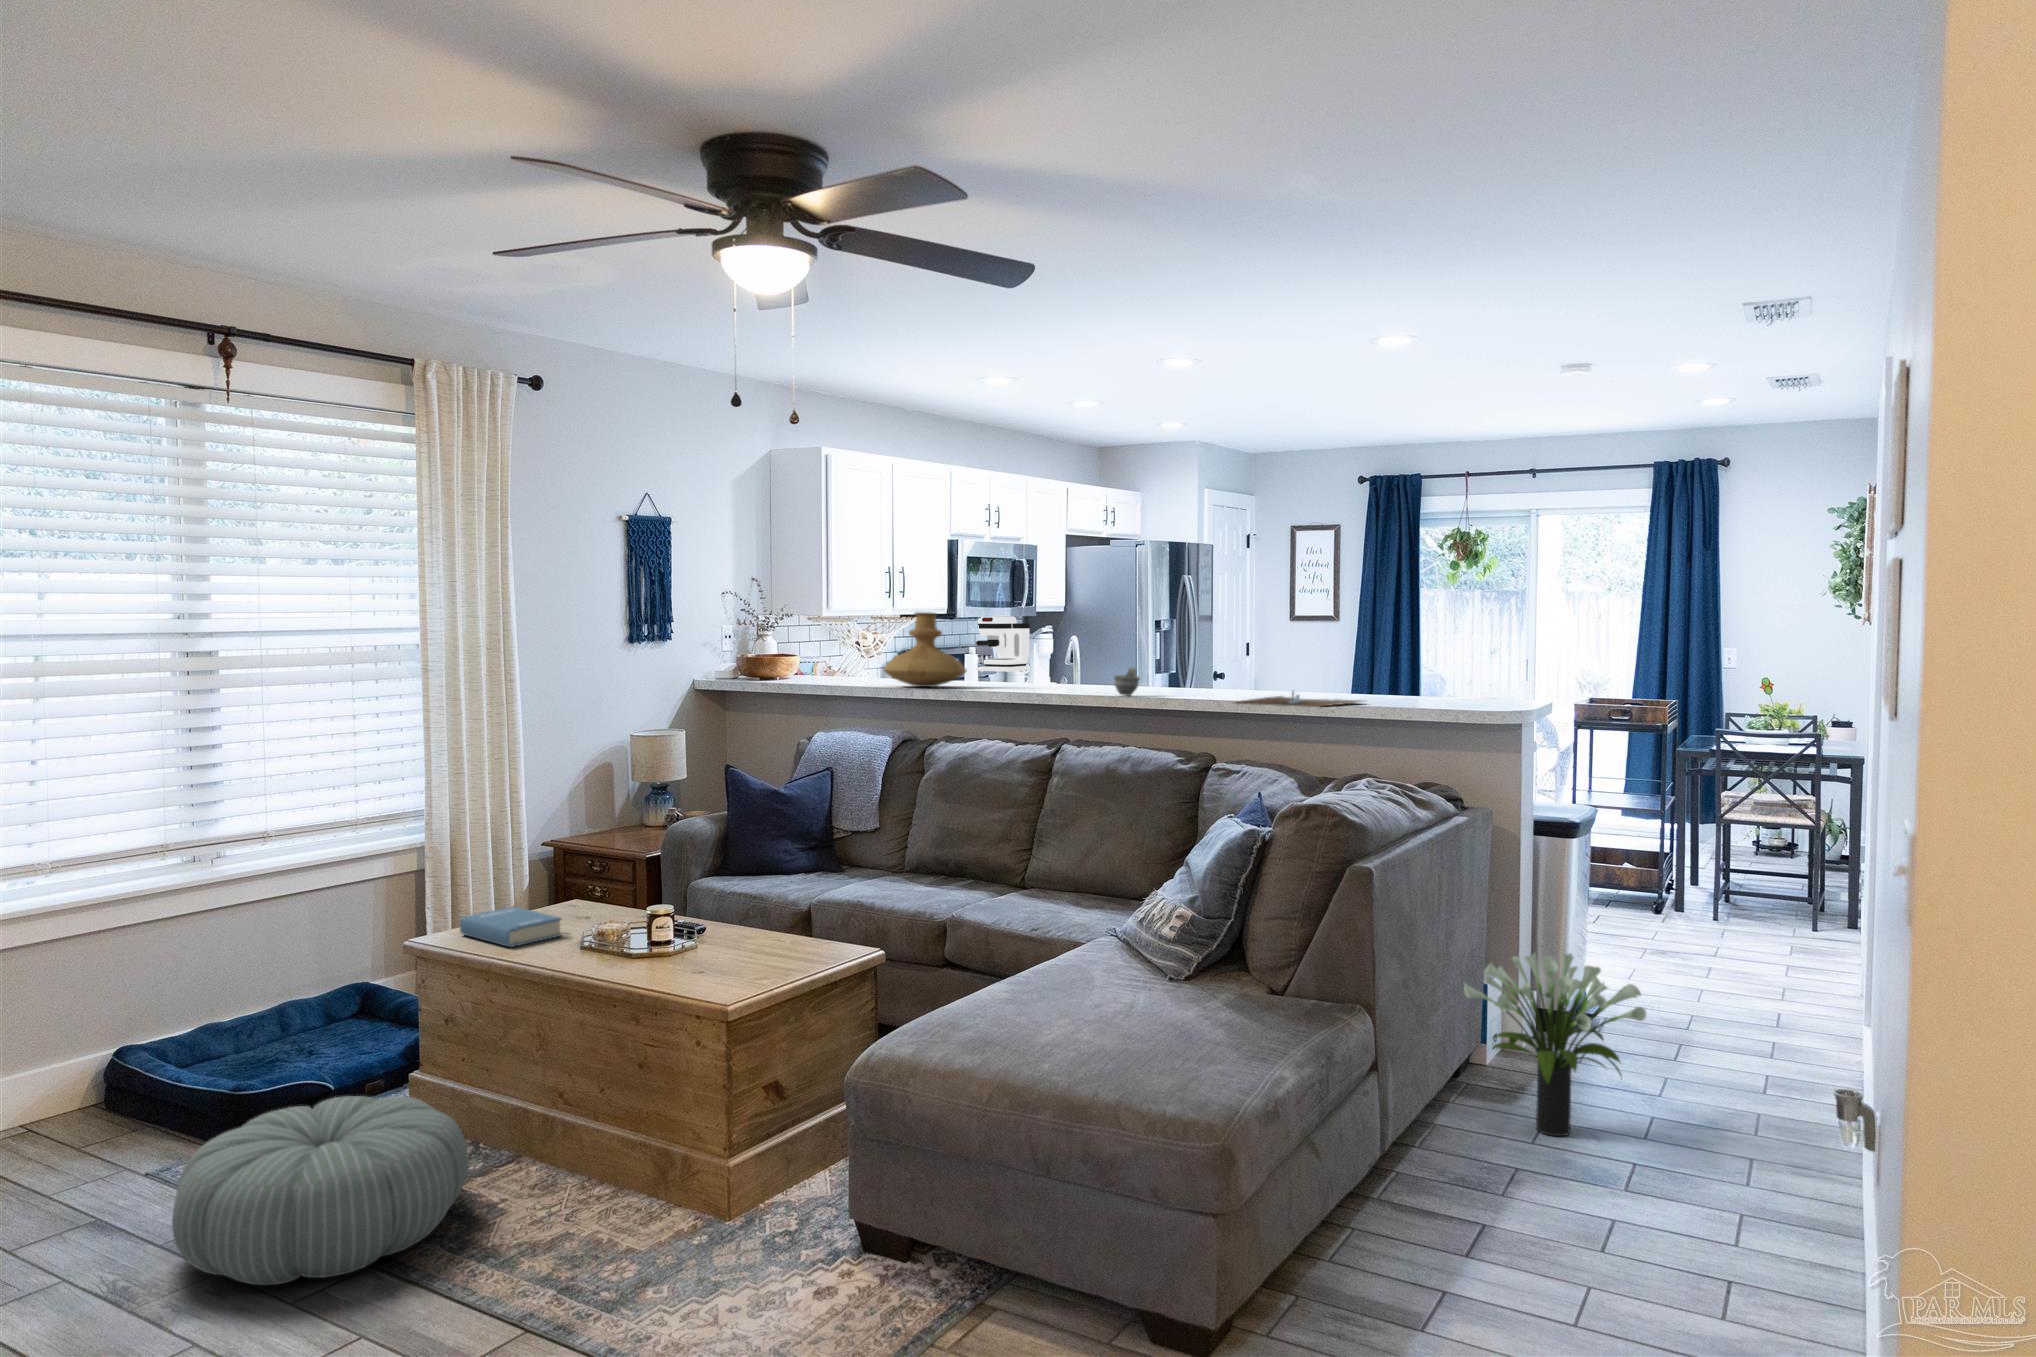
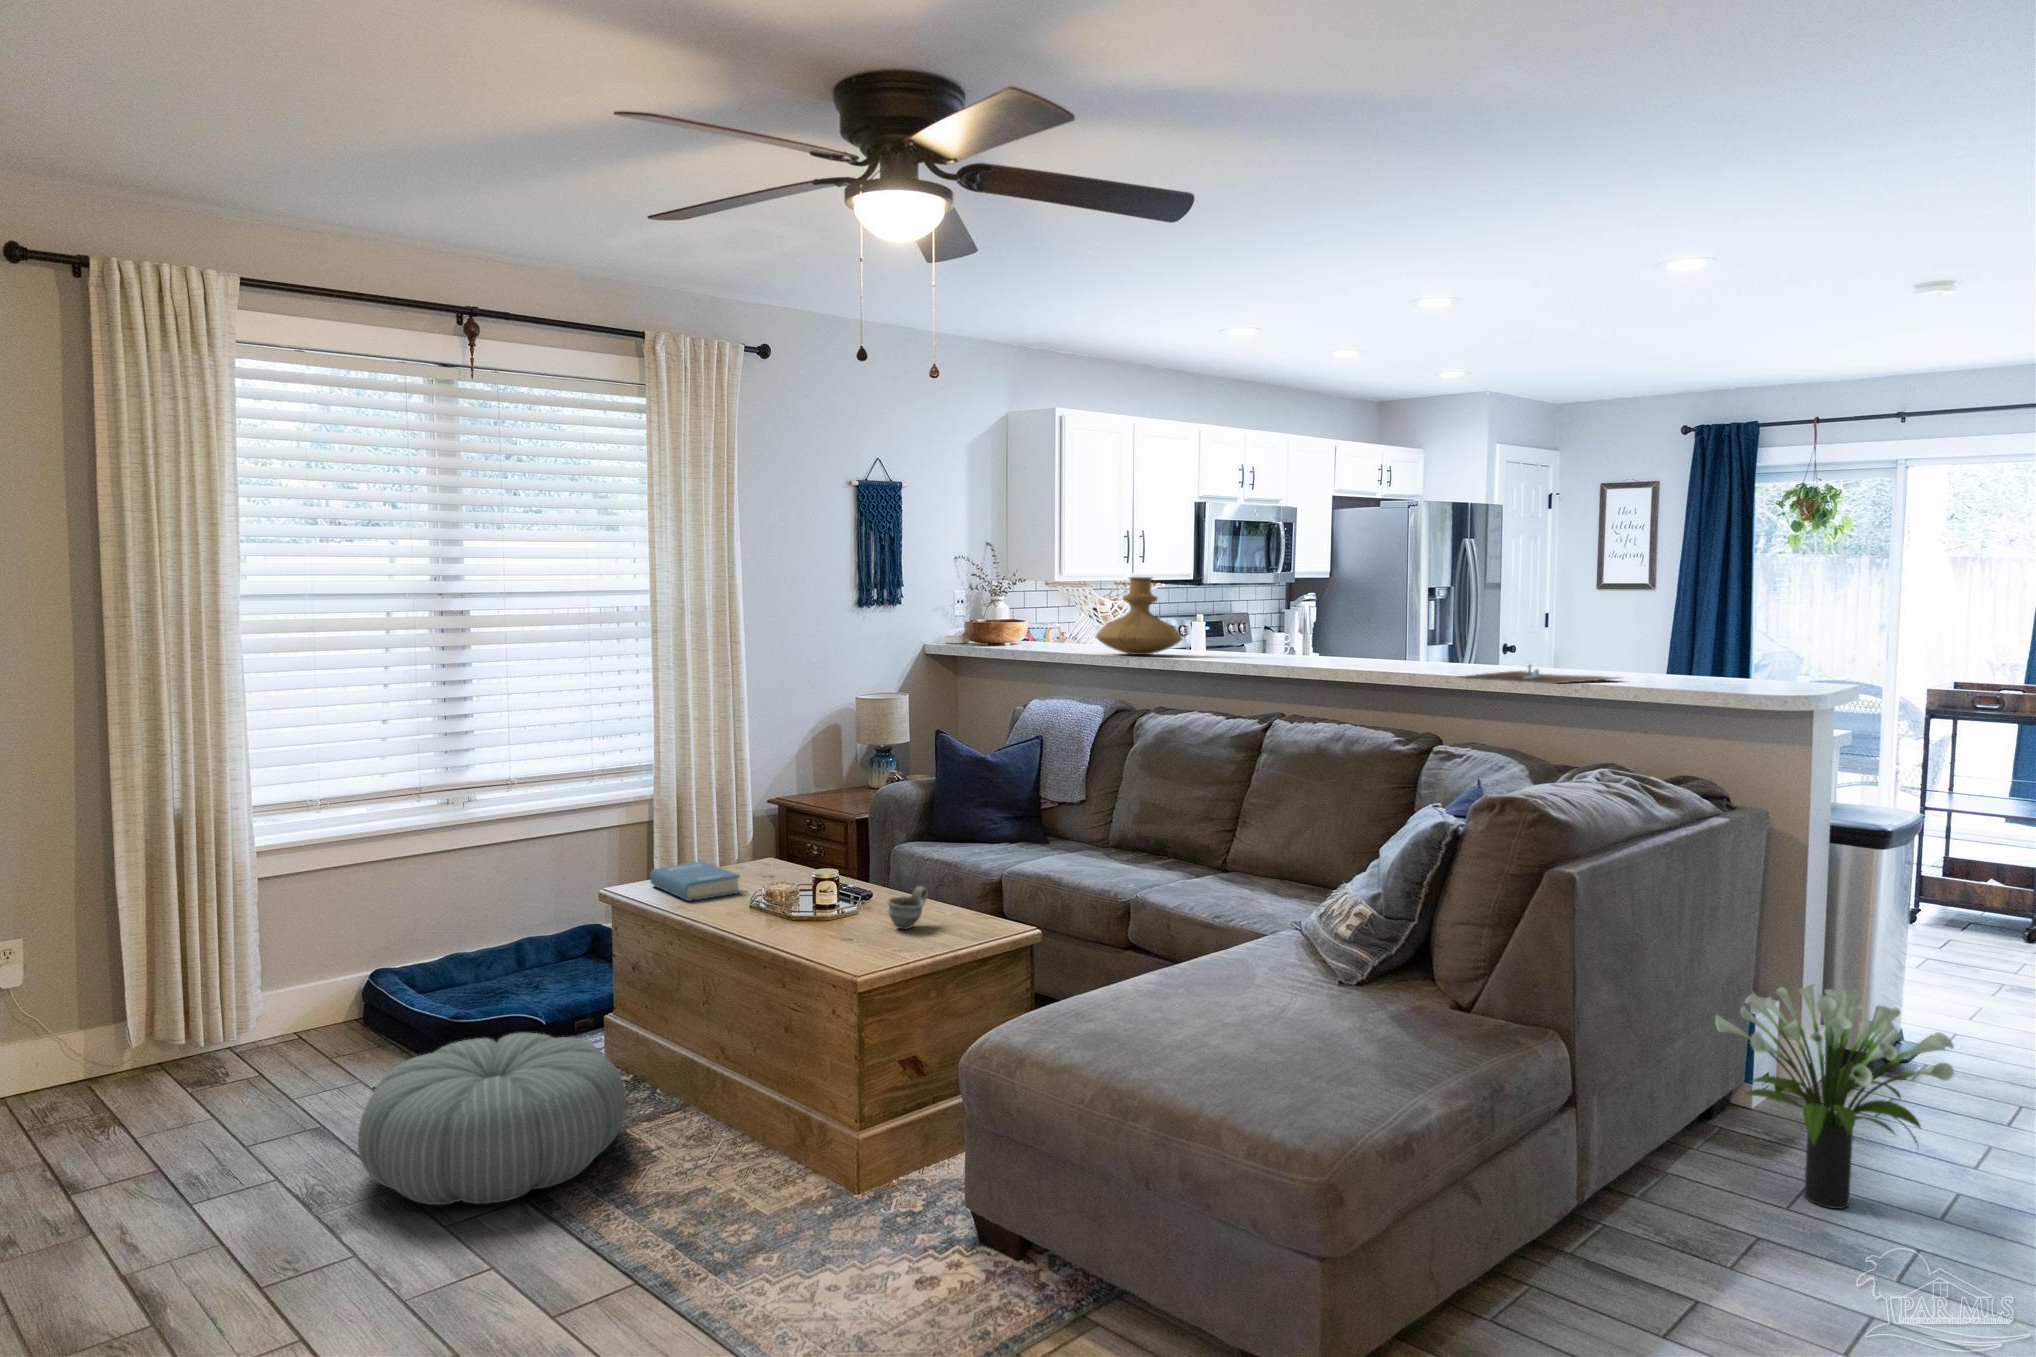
coffee maker: present [976,616,1030,673] -> none [1226,583,1285,643]
cup: present [1114,668,1140,696] -> present [888,886,928,929]

